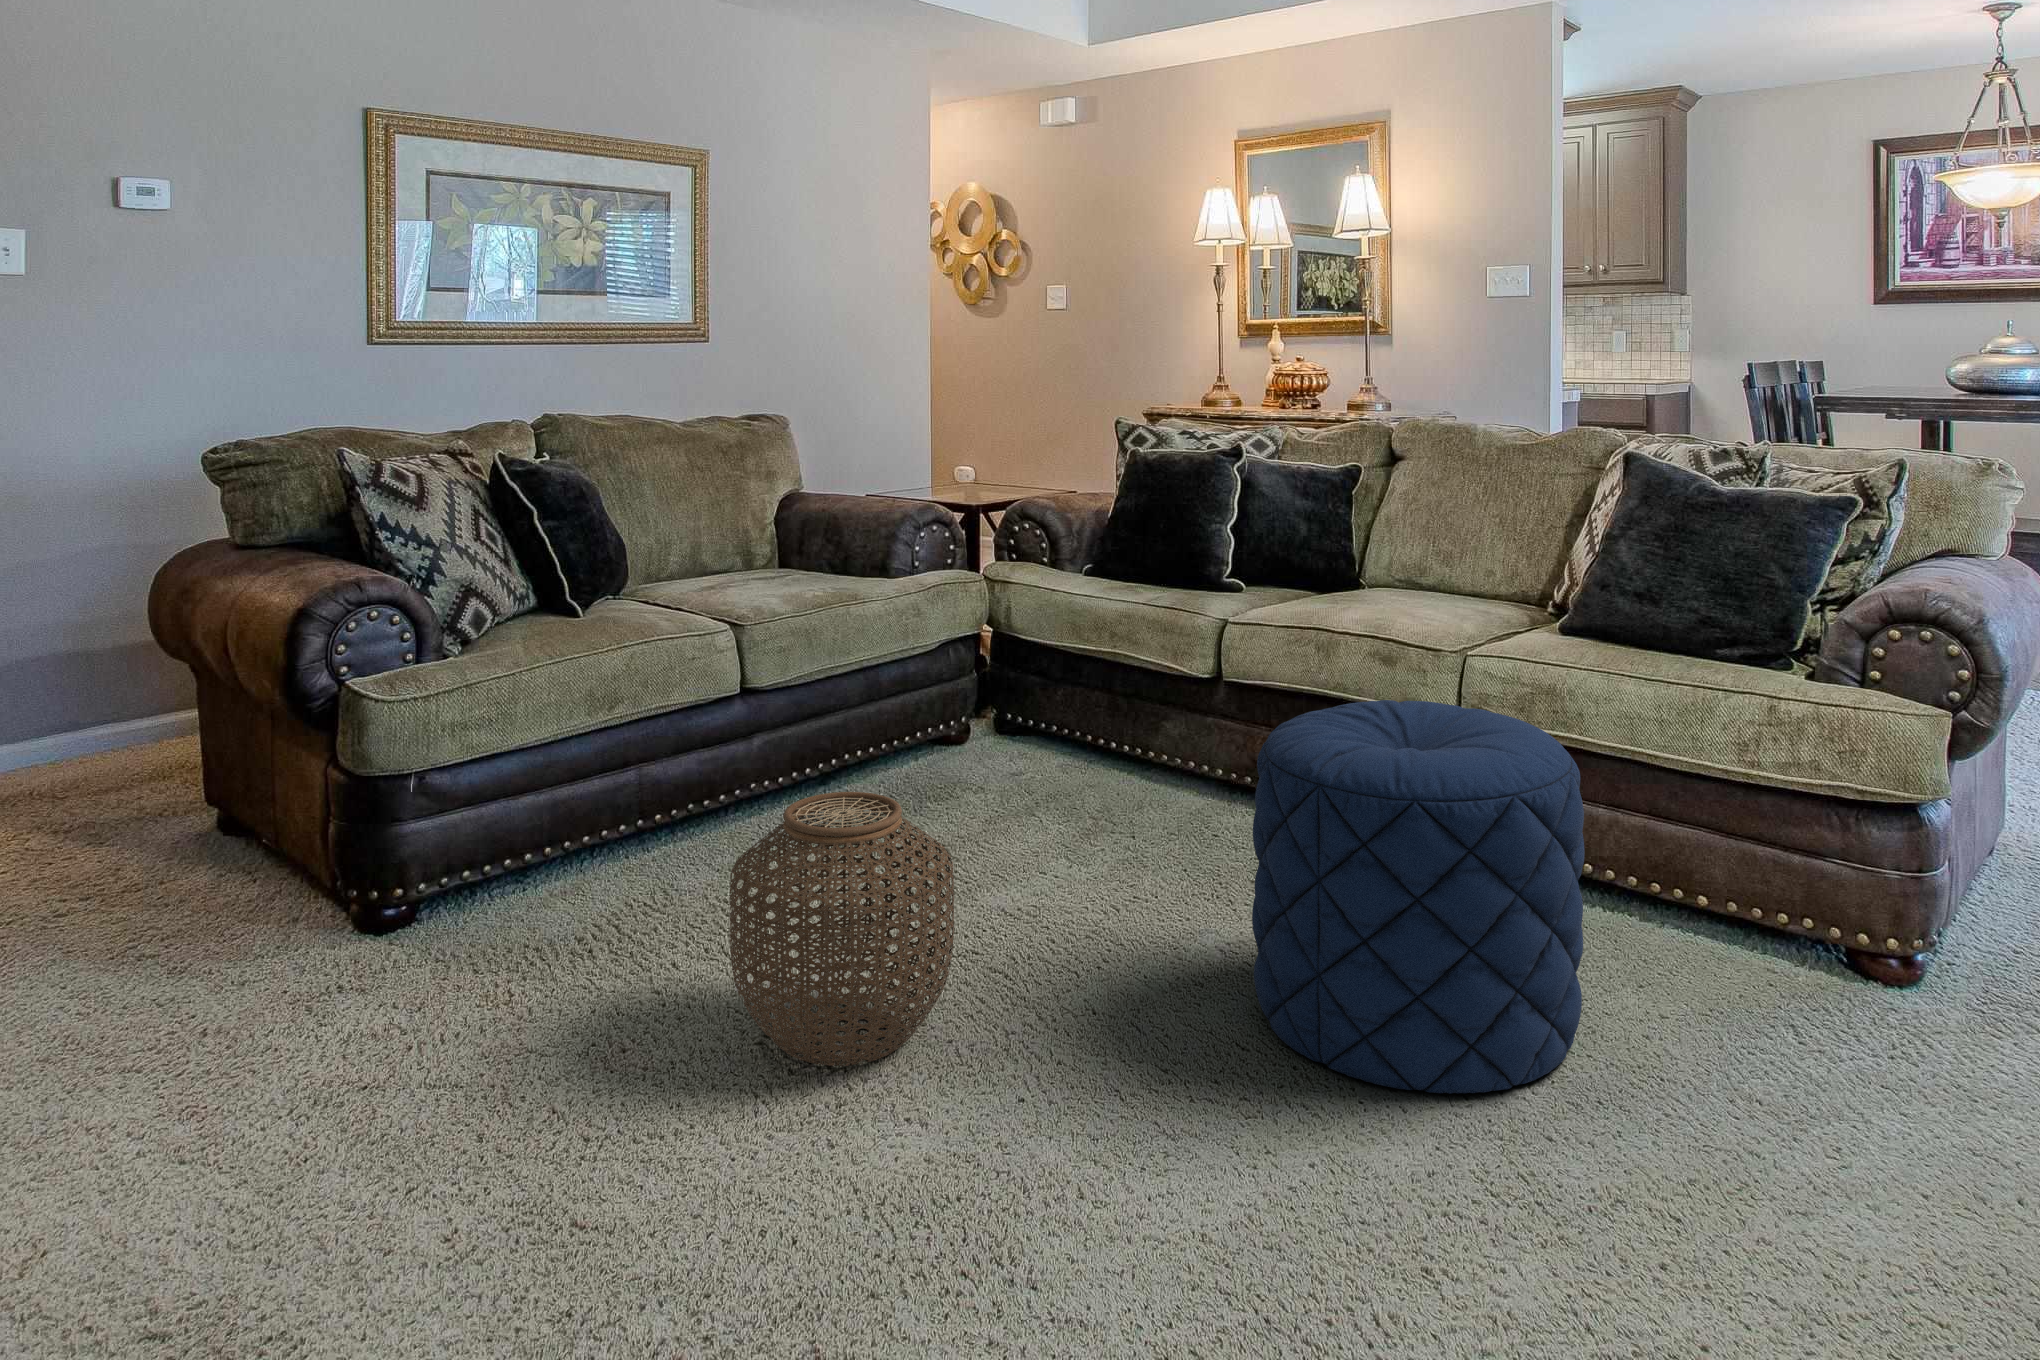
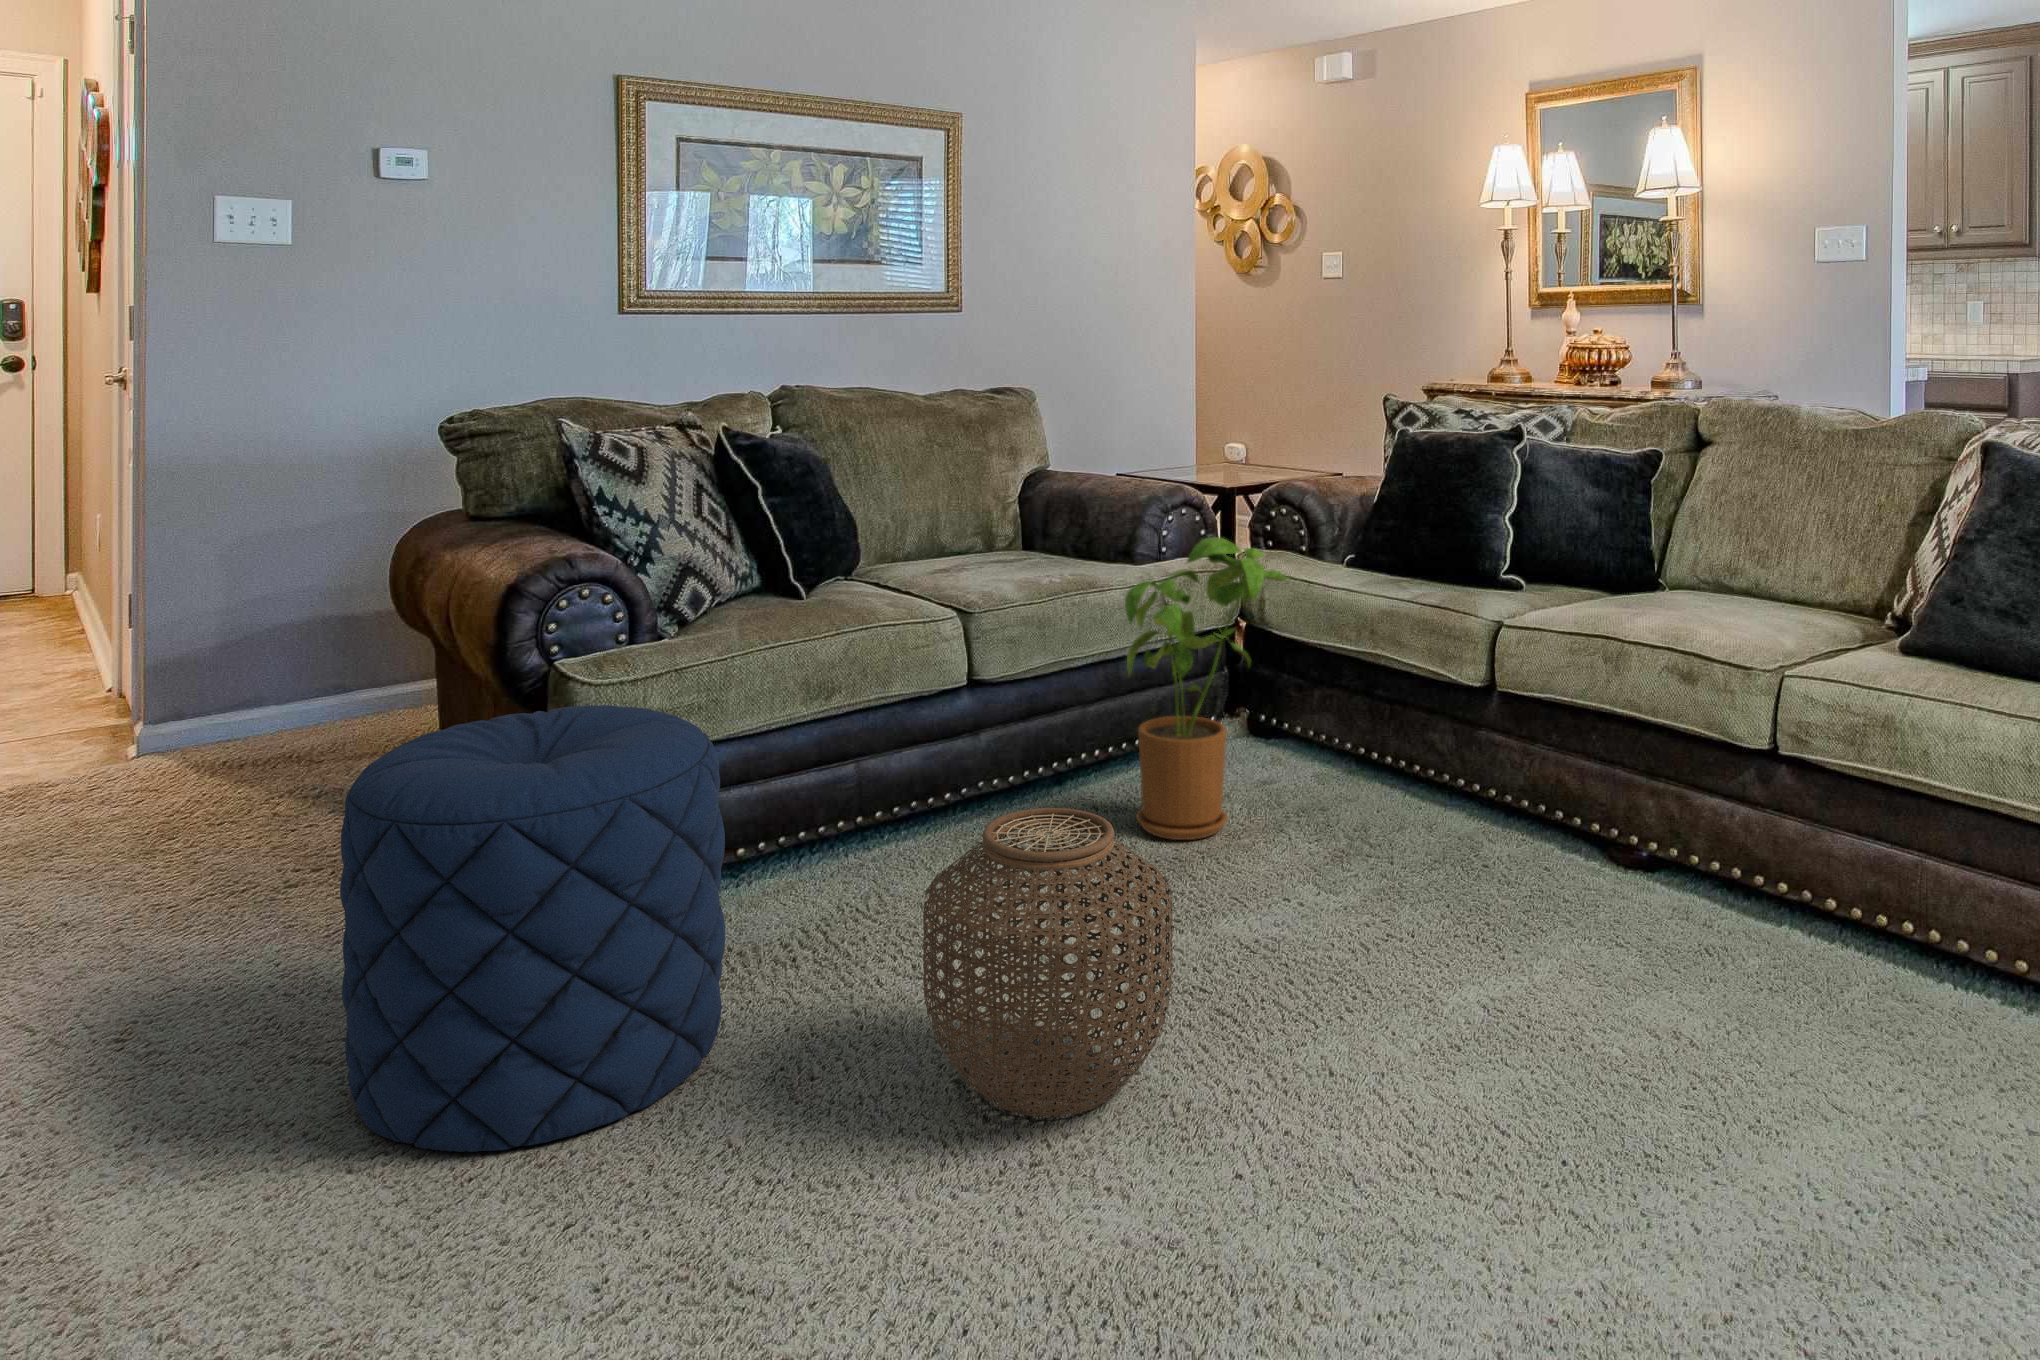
house plant: none [885,550,1041,830] -> present [1125,537,1288,840]
pouf: present [1252,700,1584,1094] -> present [340,705,725,1152]

